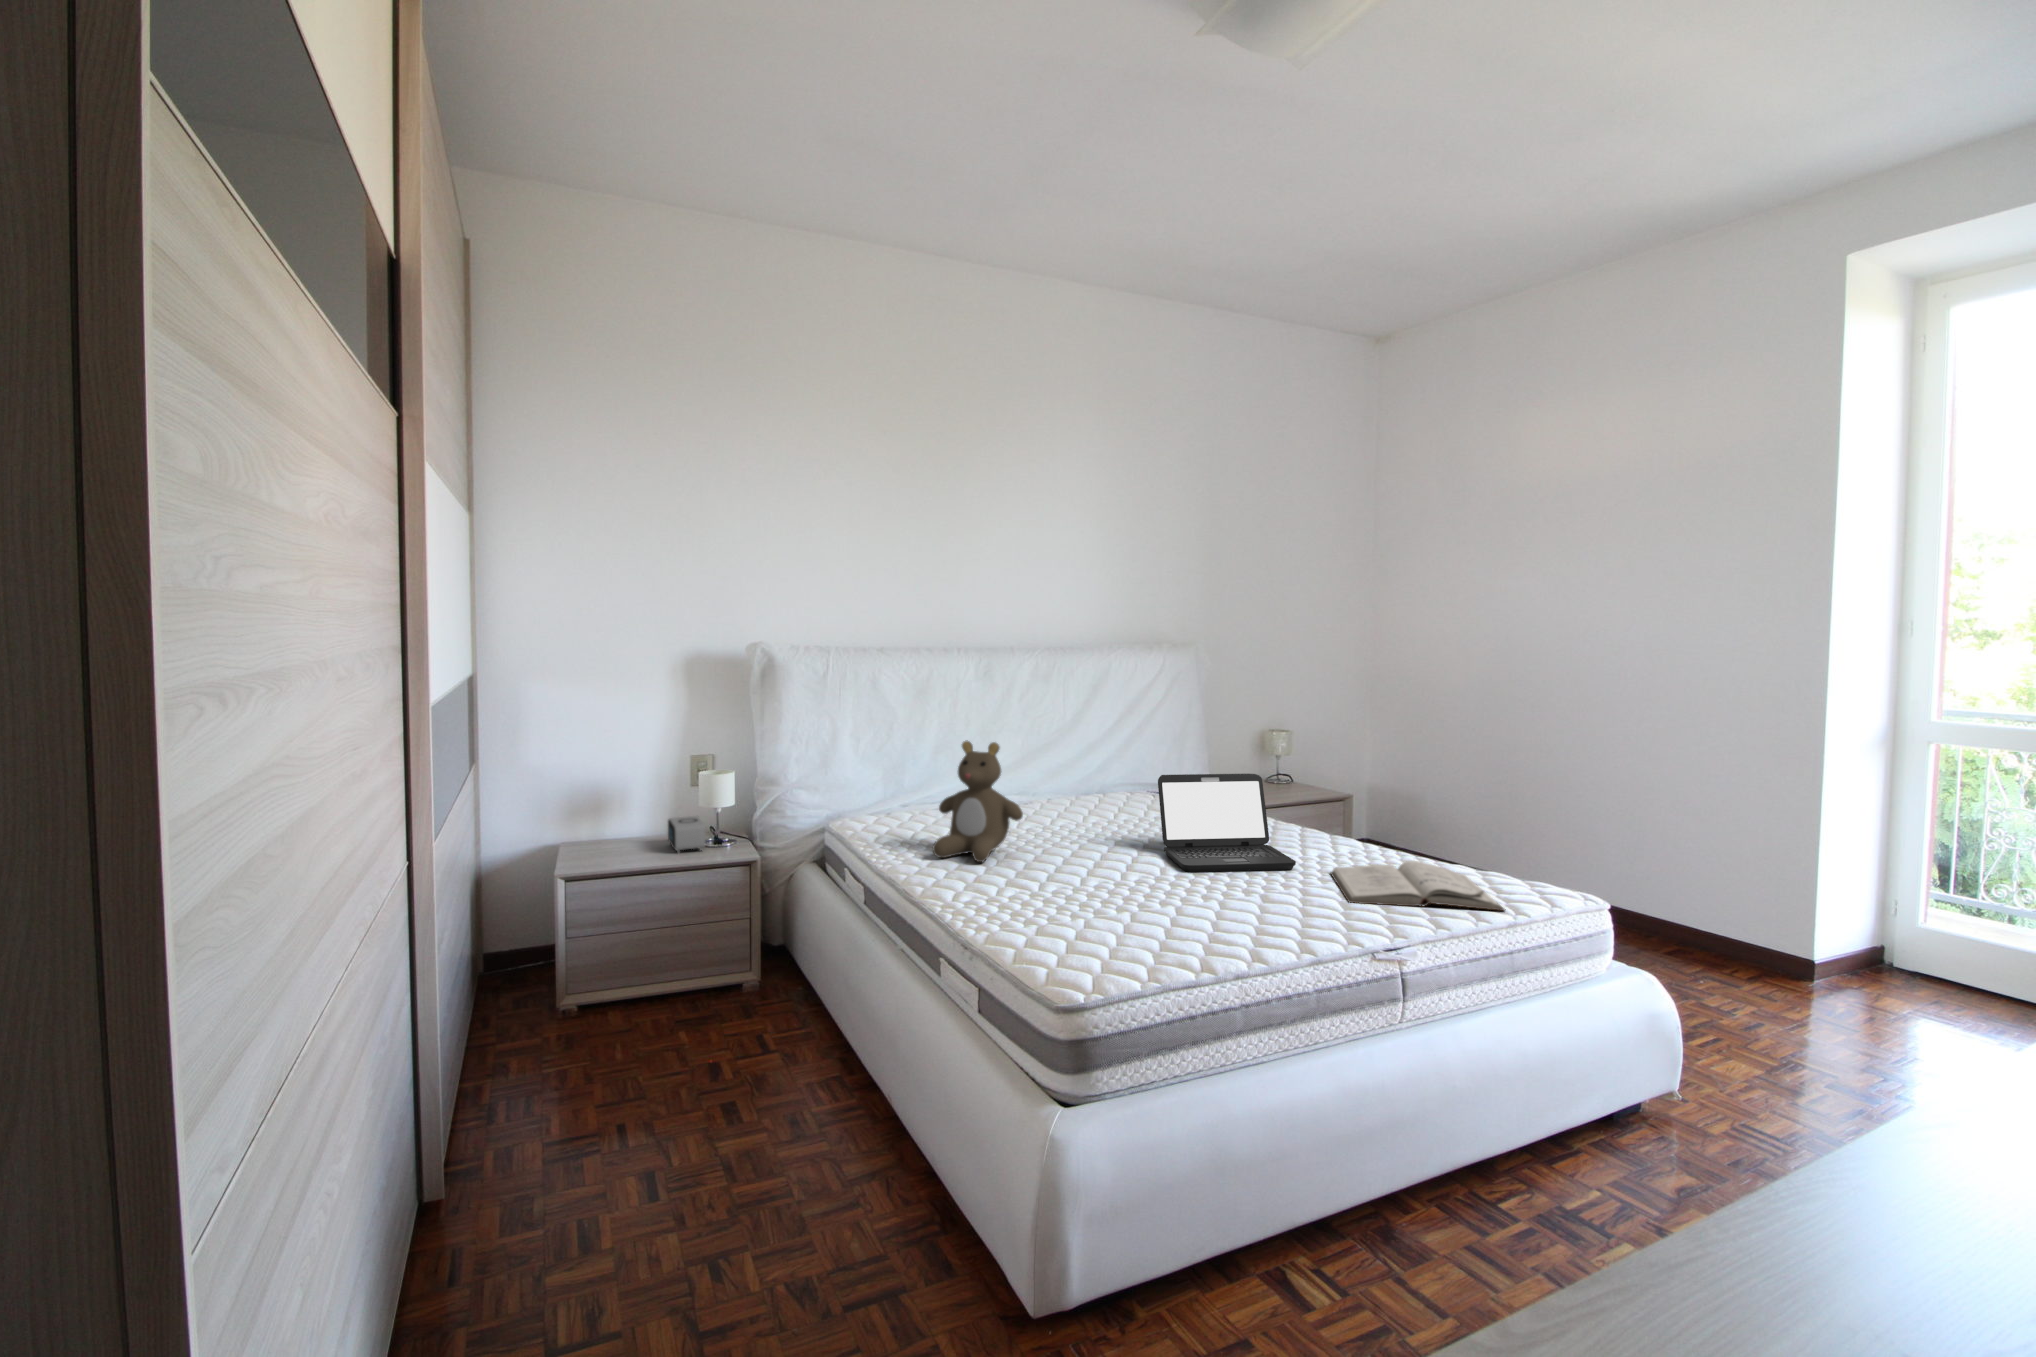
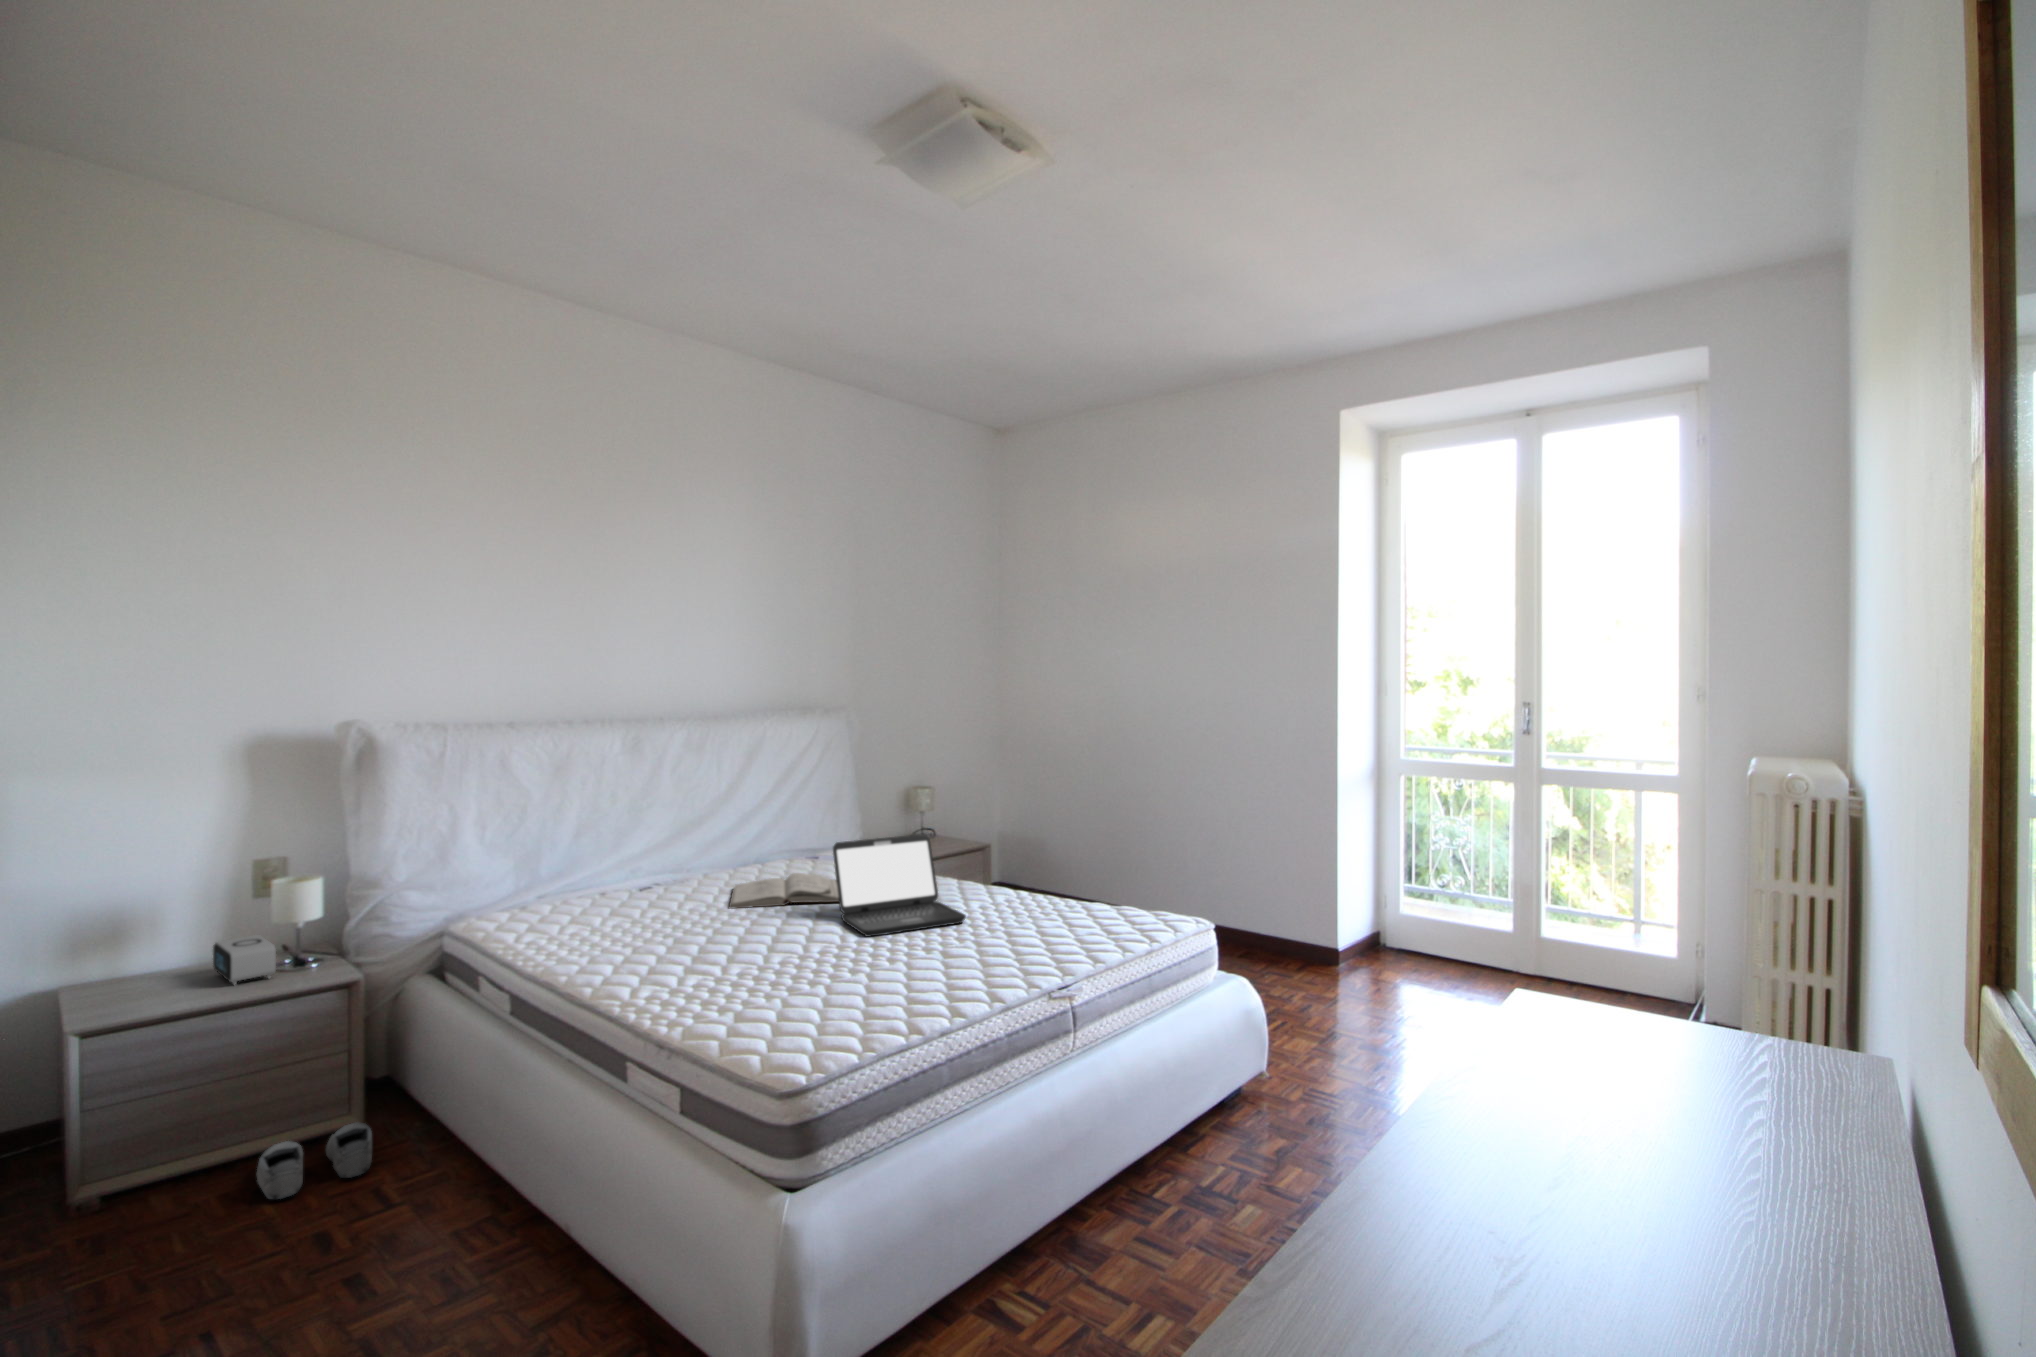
teddy bear: present [933,741,1023,862] -> none [593,821,696,952]
book: present [1331,861,1506,911] -> present [729,873,839,908]
shoe: none [688,976,767,1026] -> present [257,1122,372,1199]

